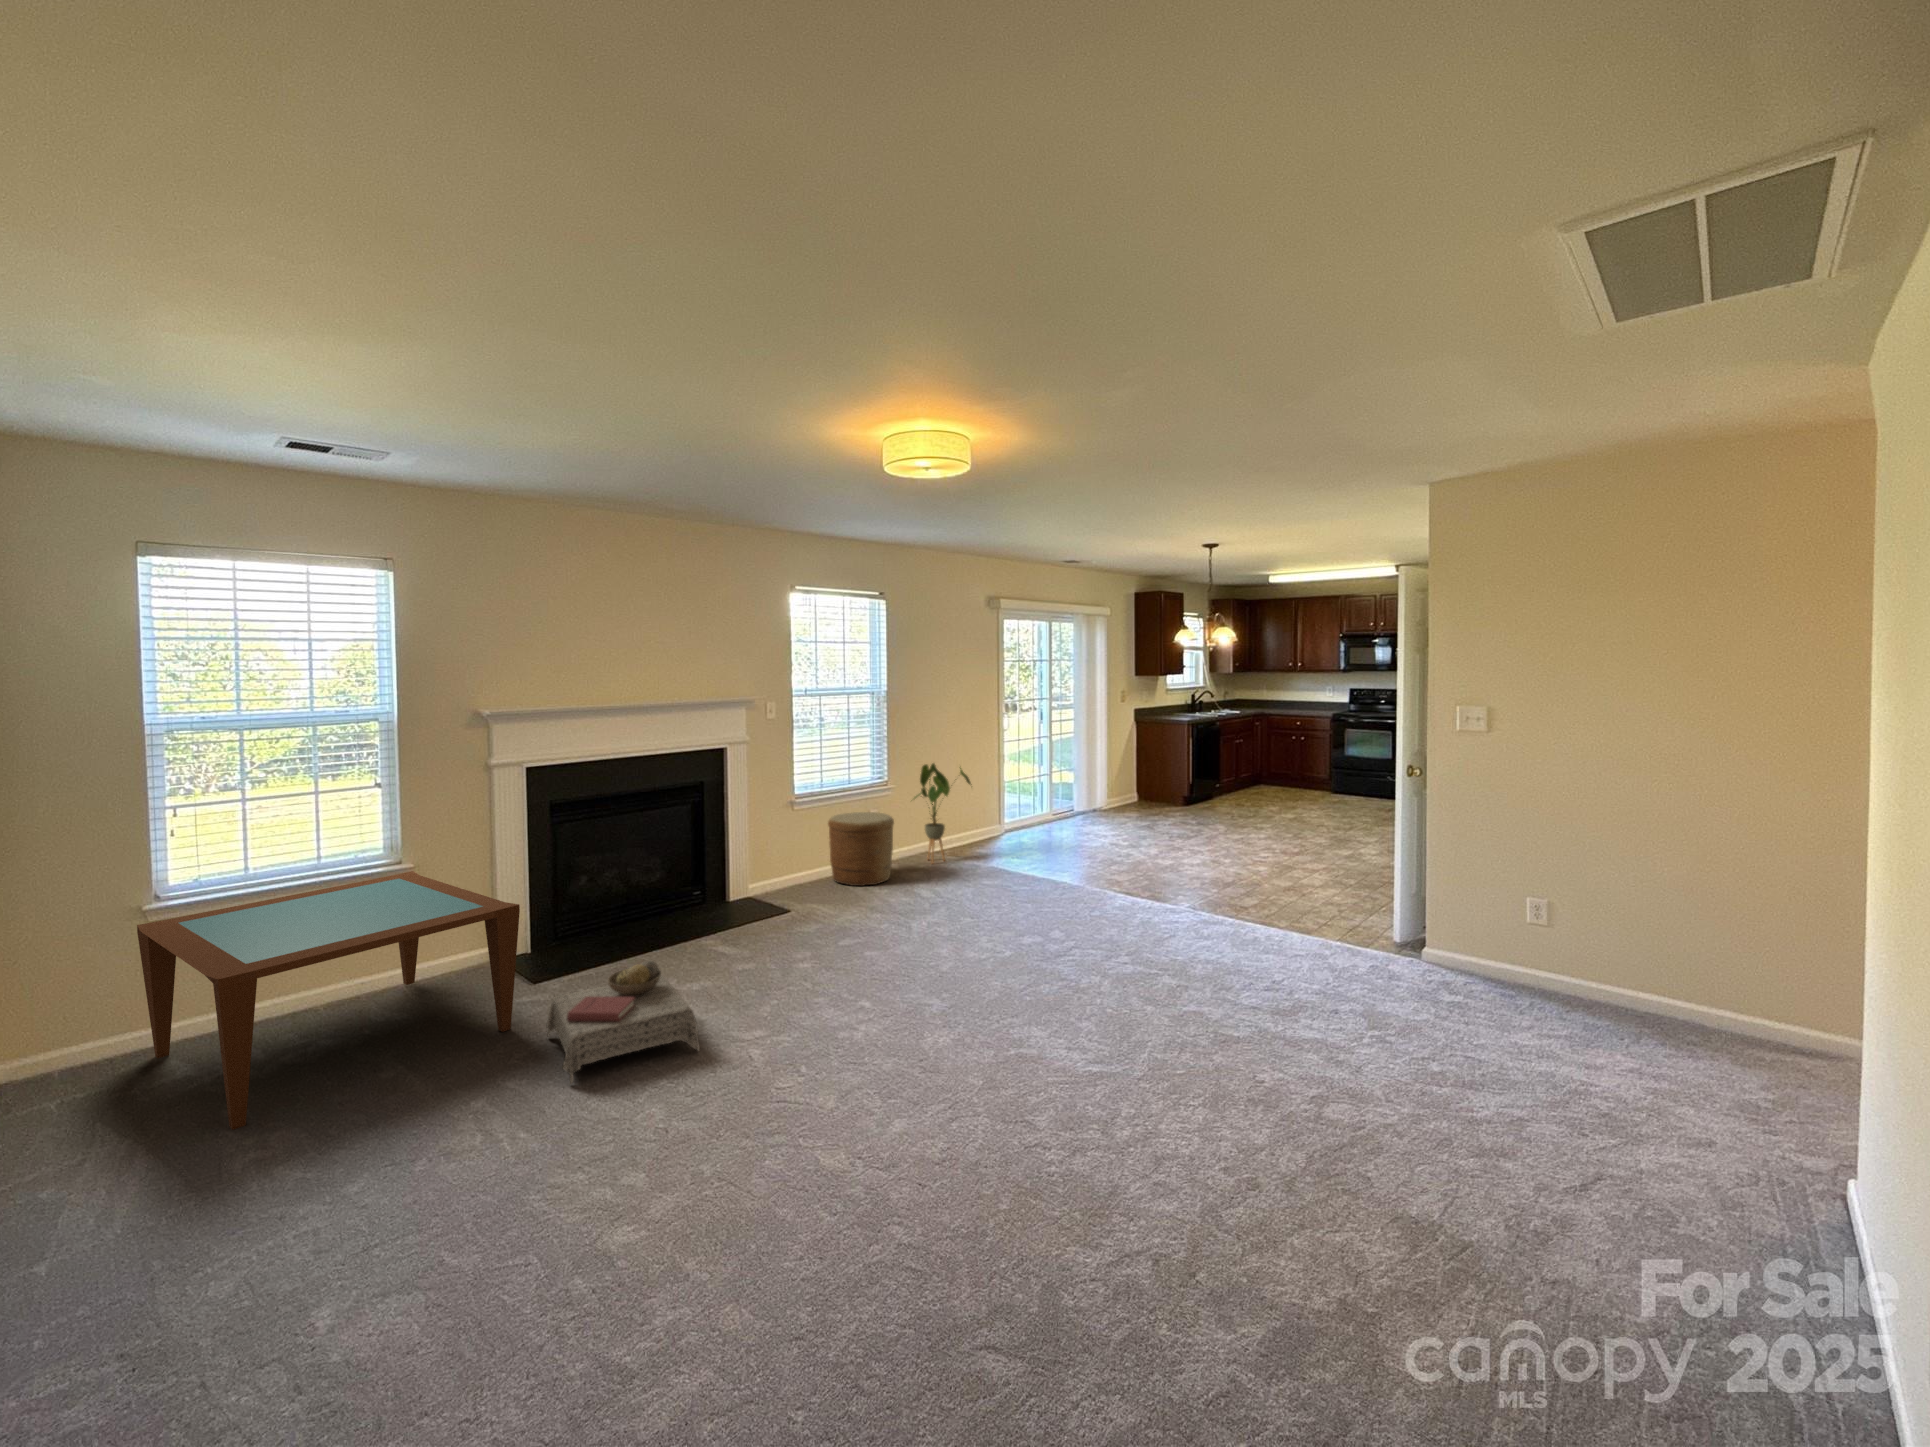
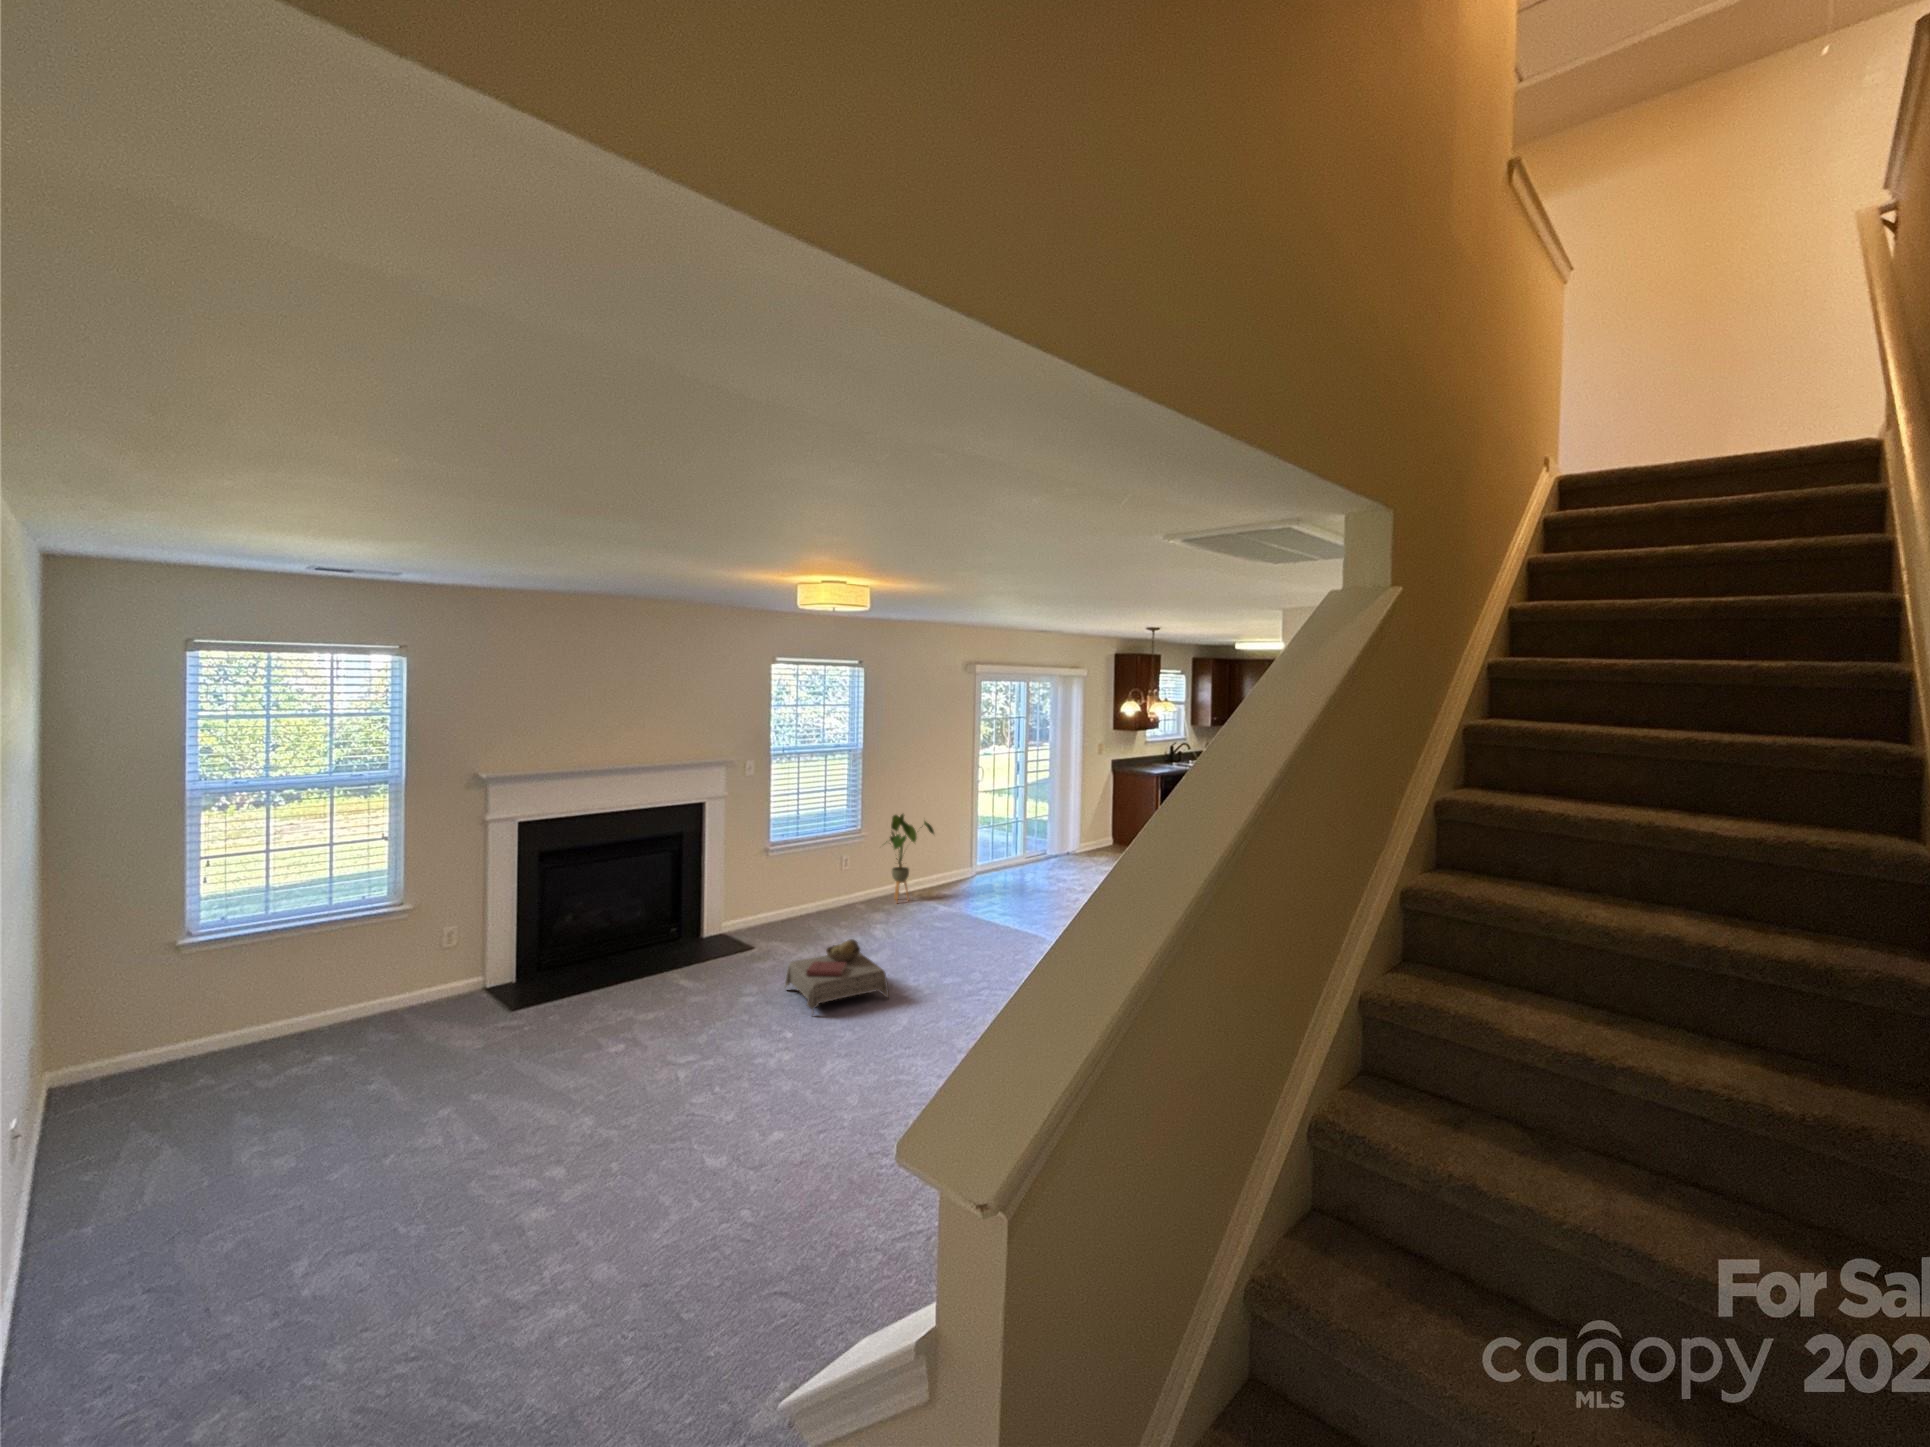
woven basket: present [828,812,894,886] -> none [799,857,858,924]
coffee table: present [137,871,520,1130] -> none [170,910,489,1125]
ottoman: present [546,960,700,1084] -> present [785,939,889,1014]

